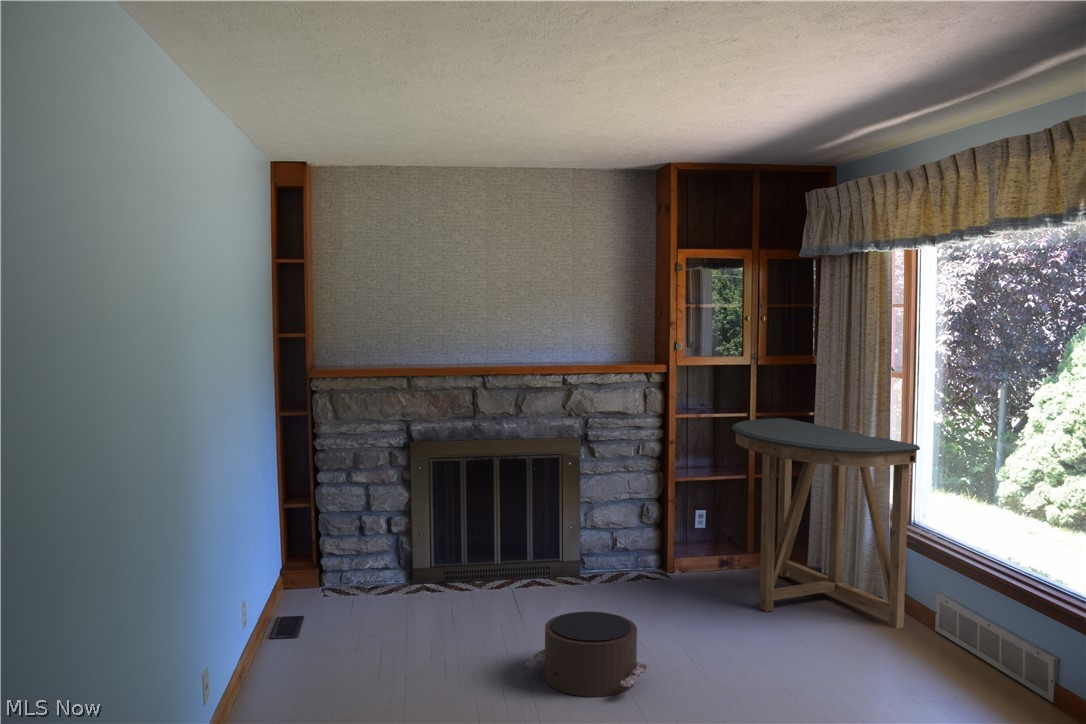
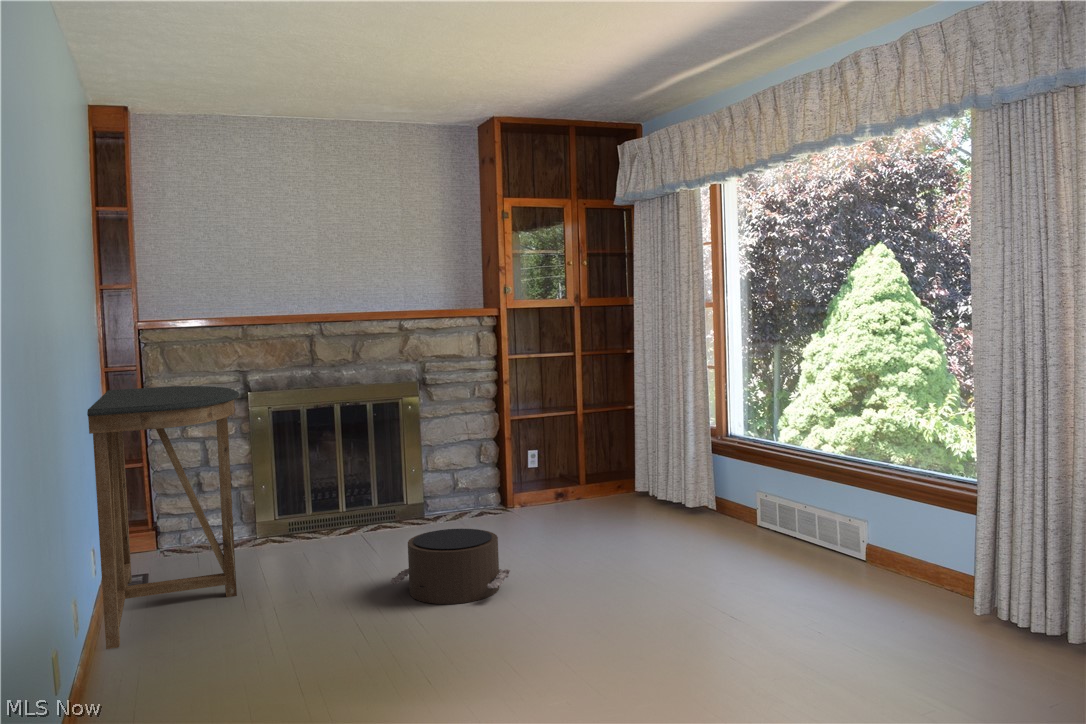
console table: present [732,418,920,628] -> present [87,386,239,649]

